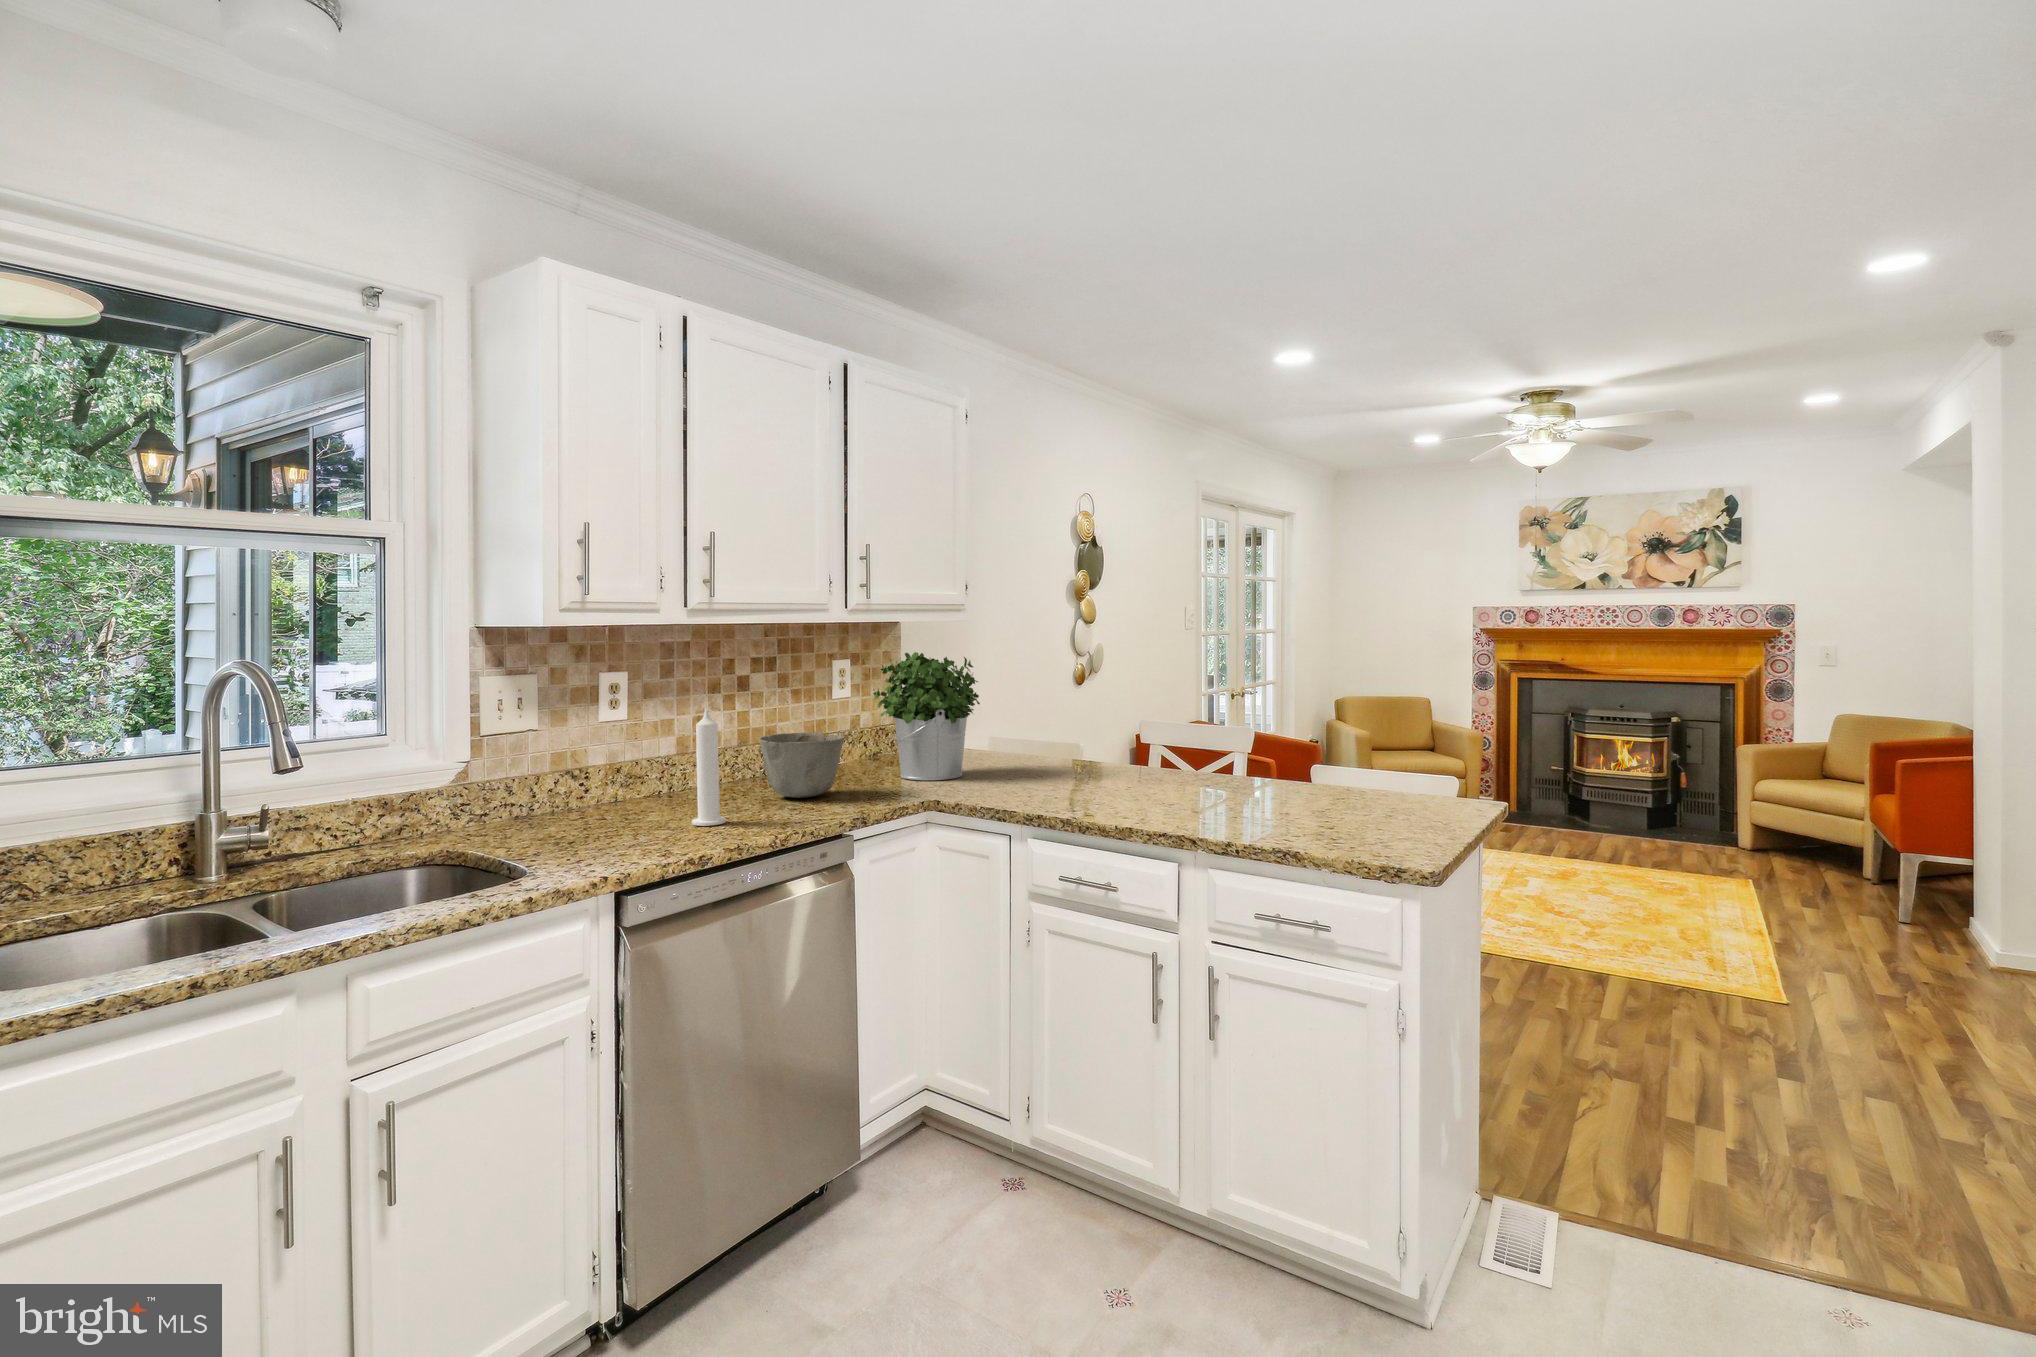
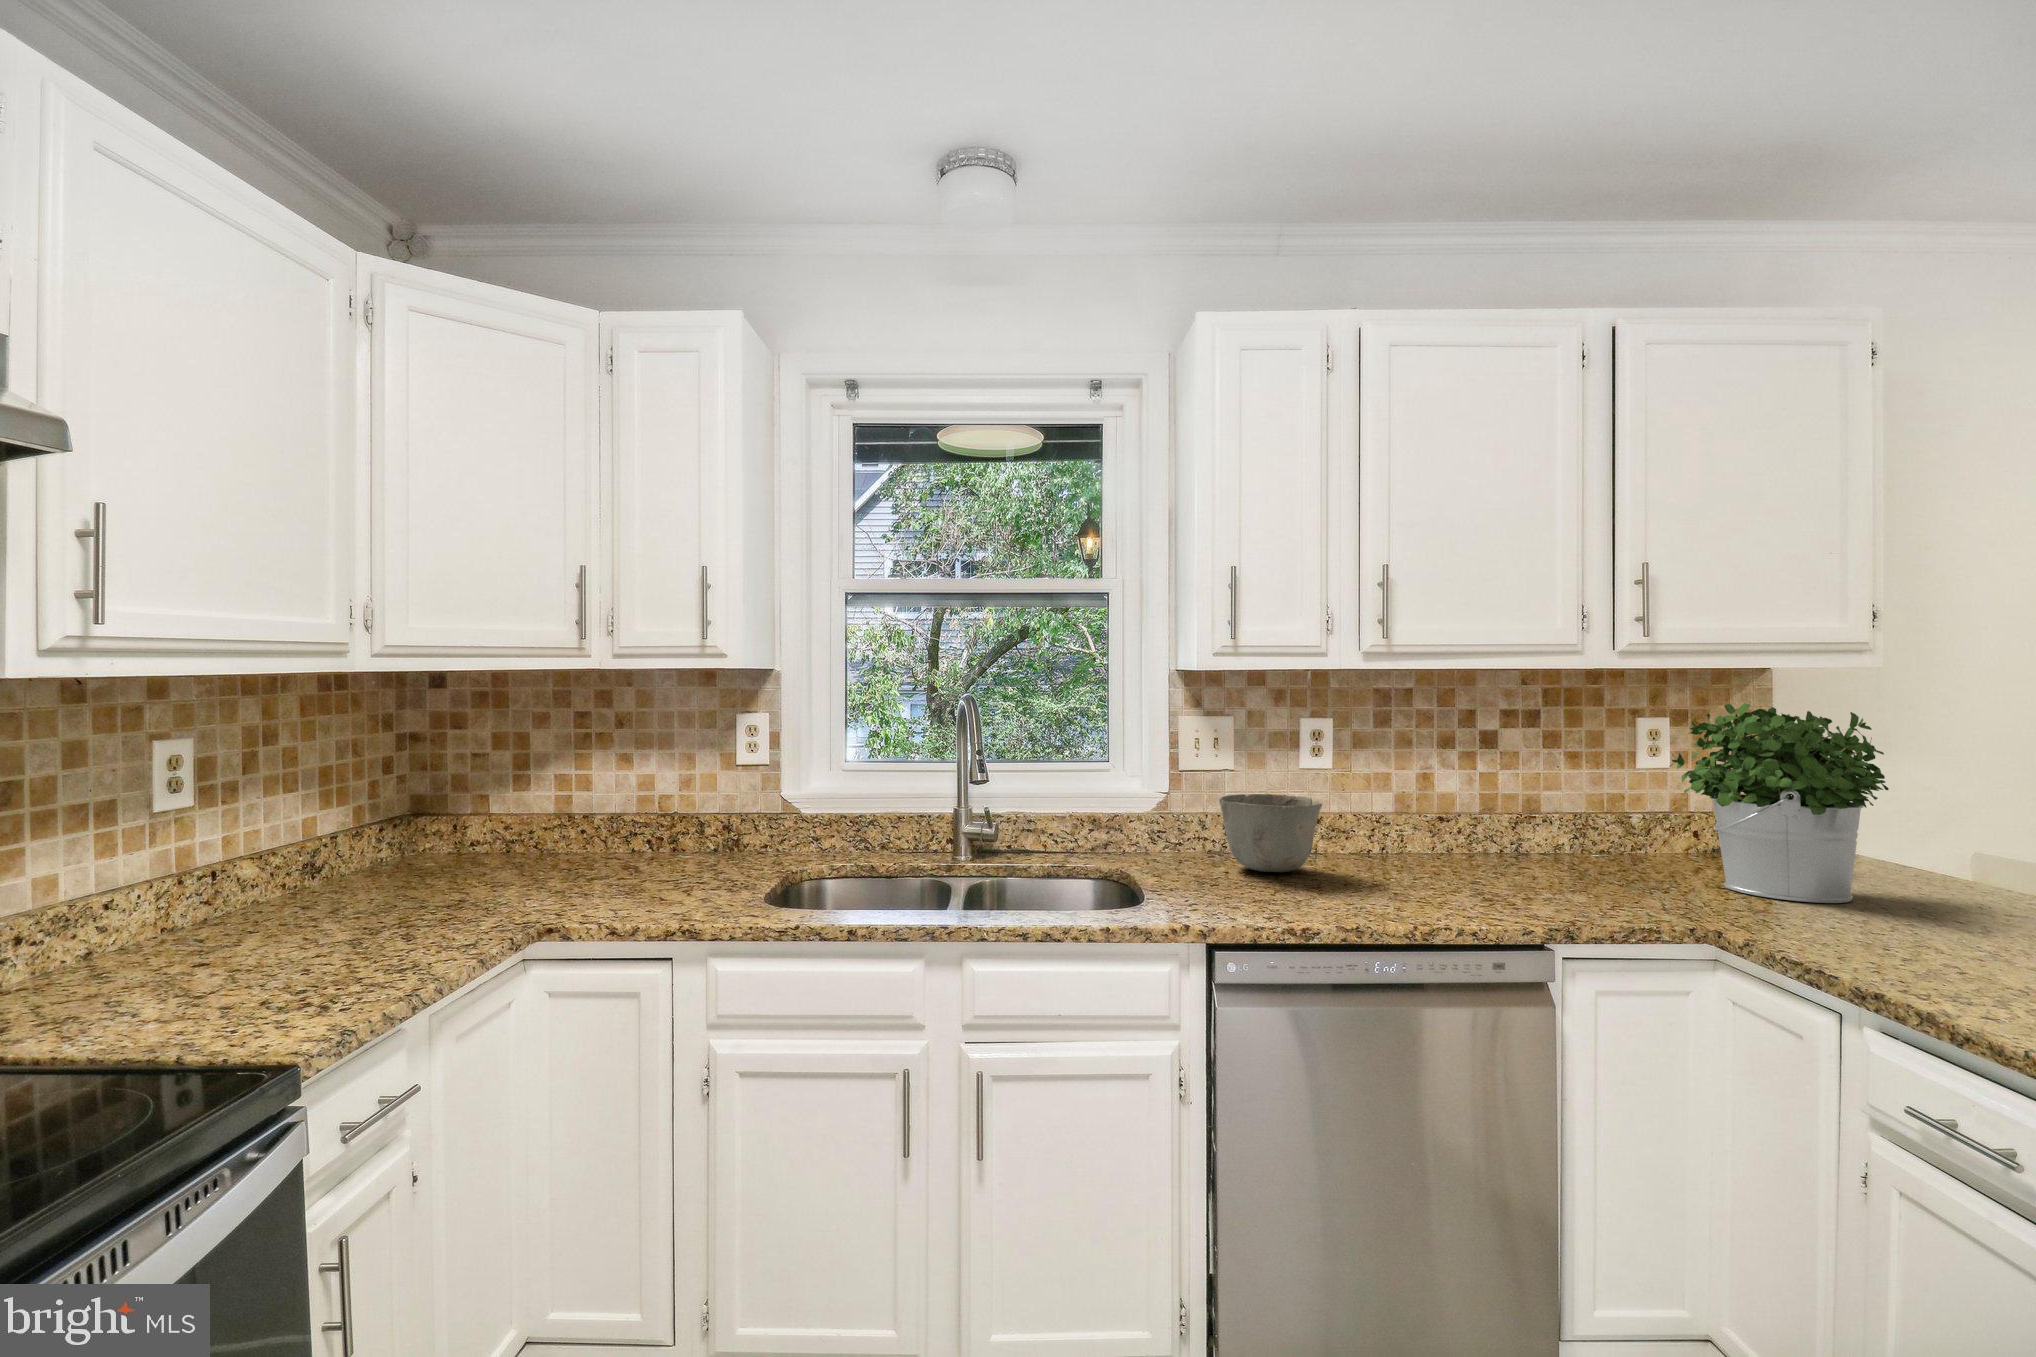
candle: present [692,709,726,826] -> none [1346,757,1388,896]
ceramic bowl: present [759,732,844,798] -> present [1219,794,1322,872]

